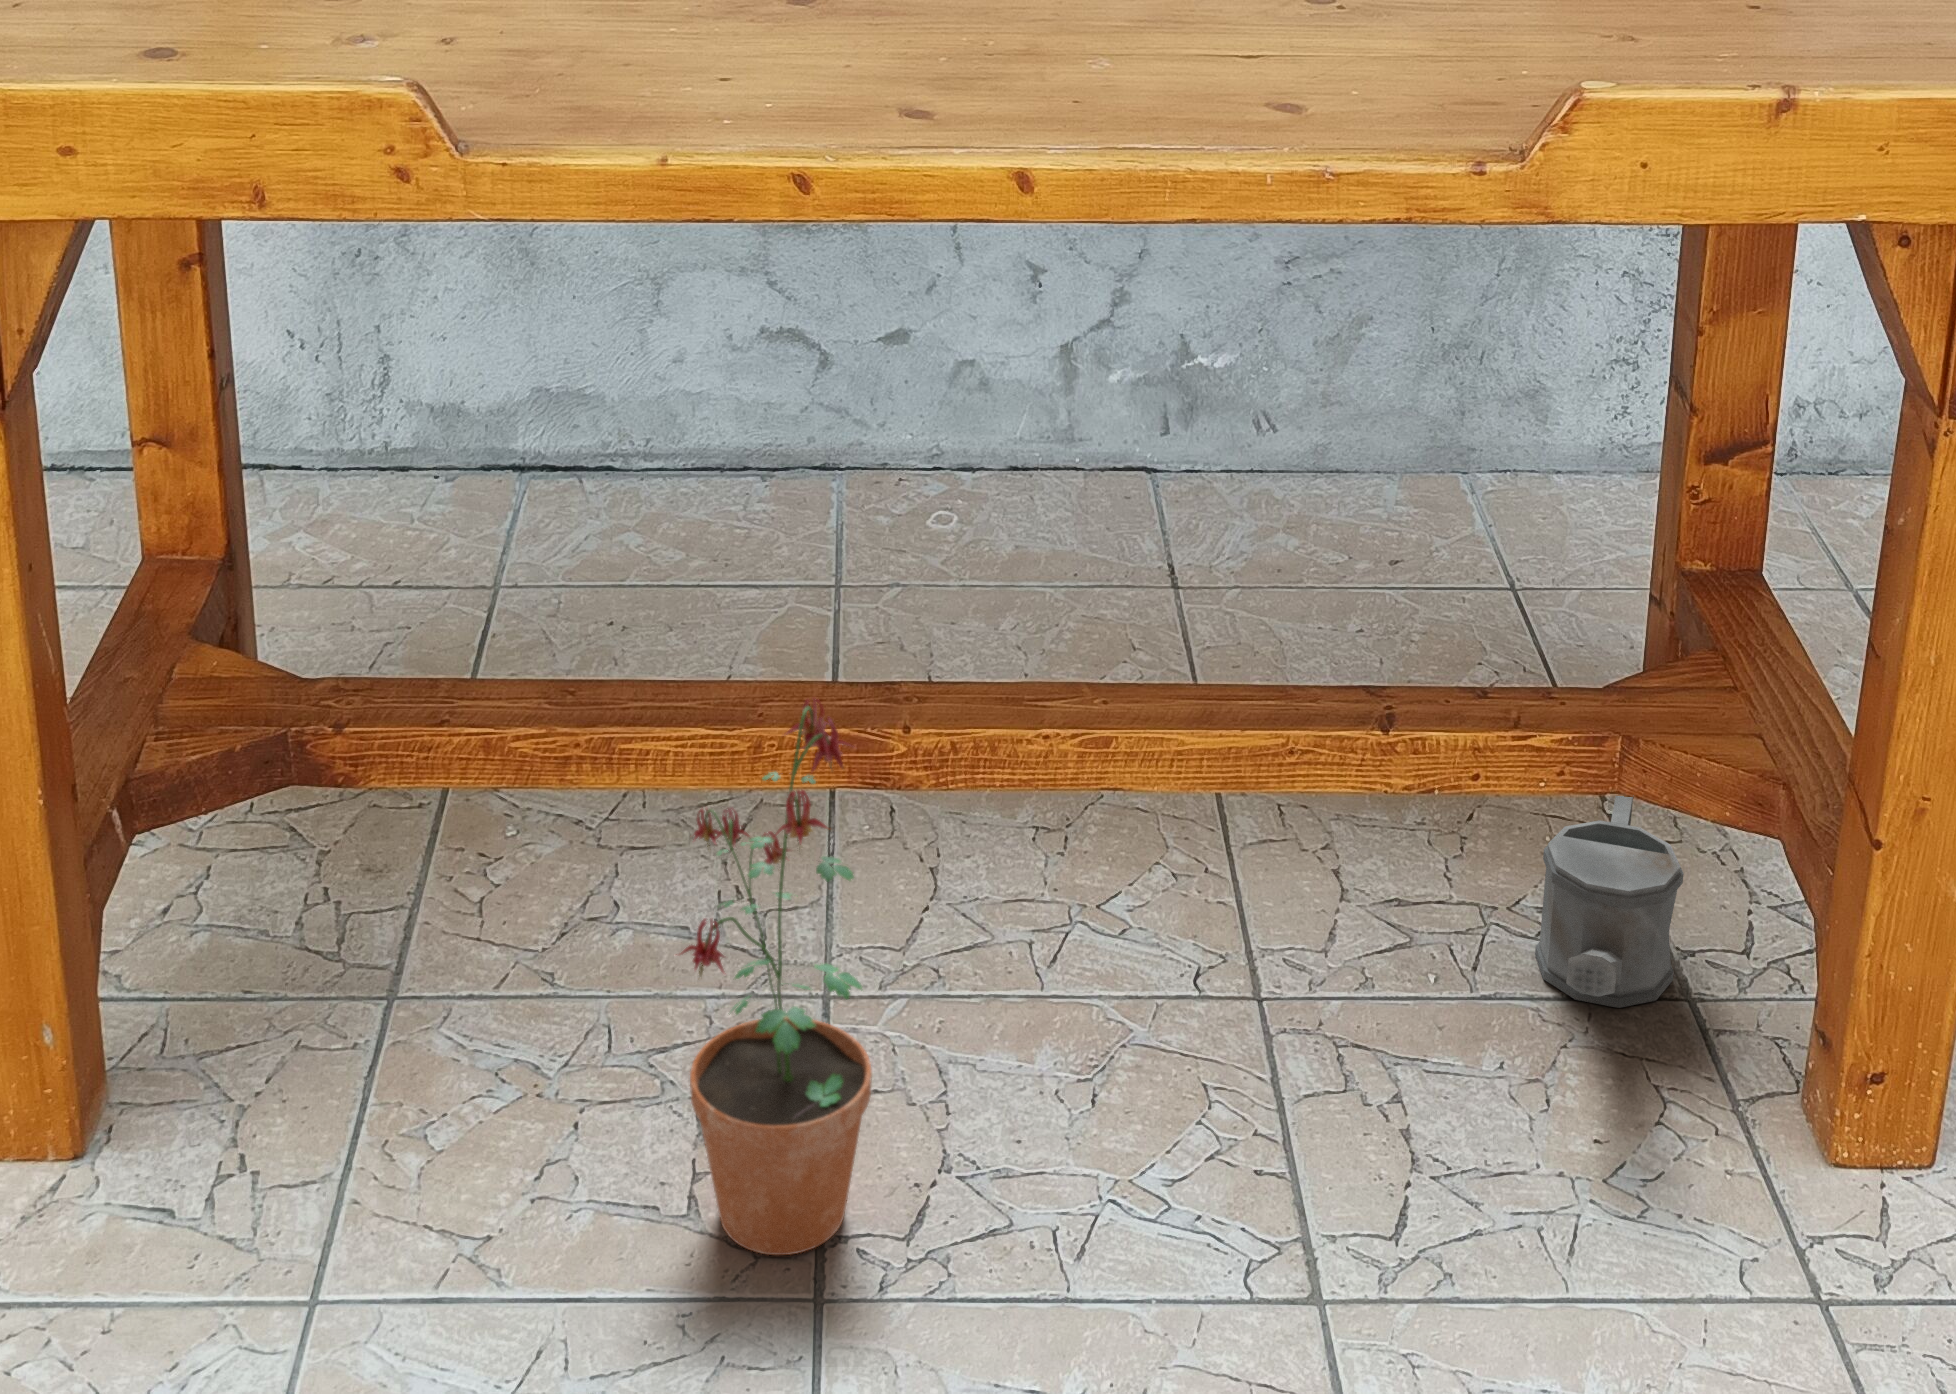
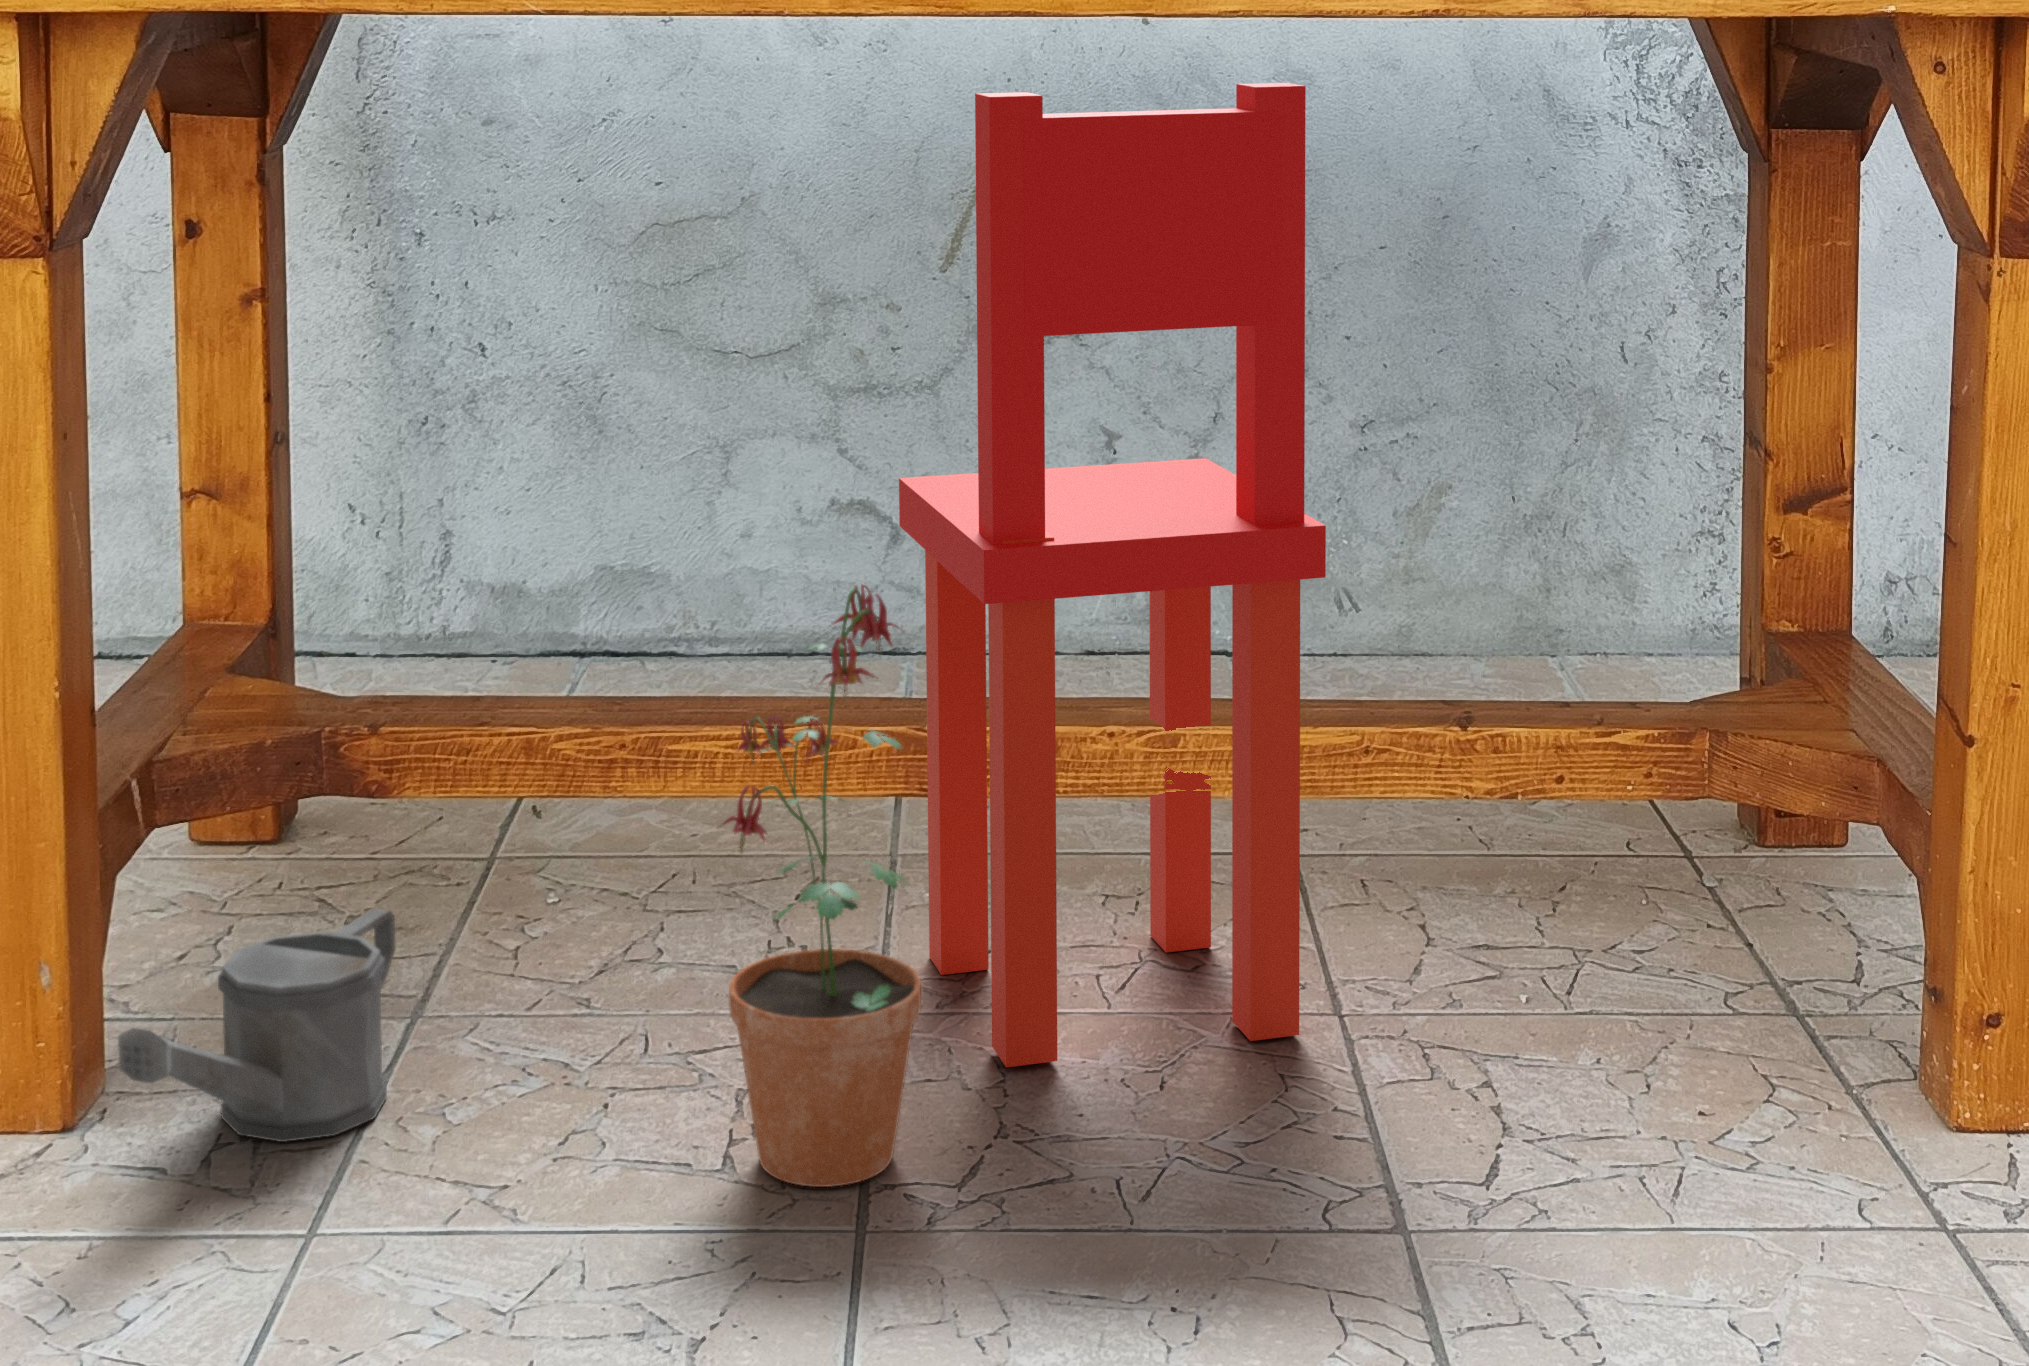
chair: none [846,178,1265,1087] -> present [899,83,1326,1067]
watering can: present [1535,796,1684,1008] -> present [118,909,395,1142]

